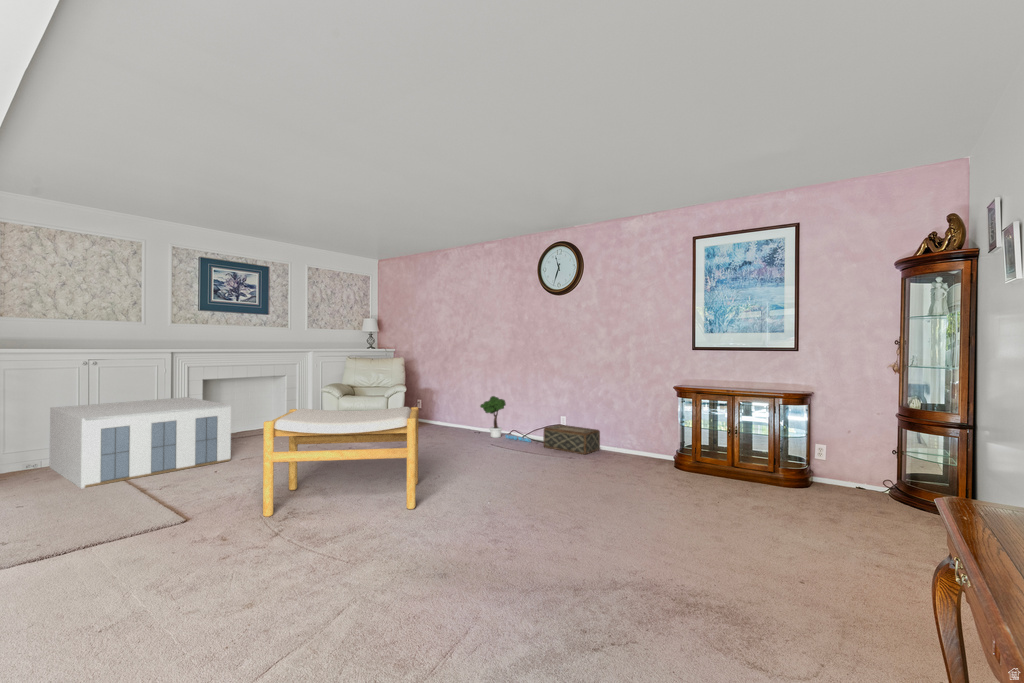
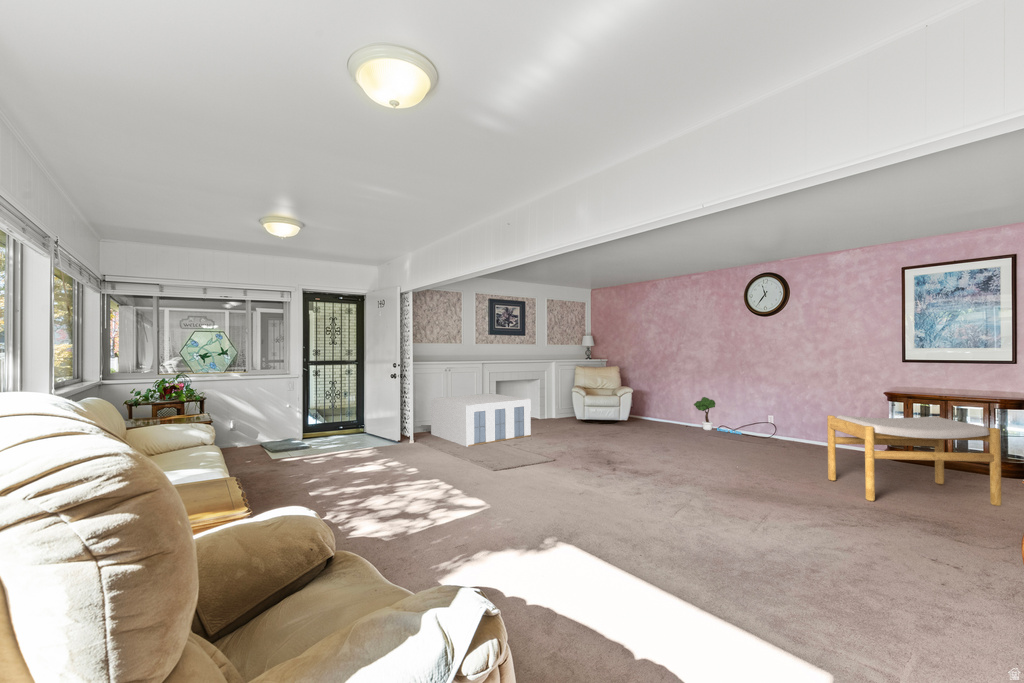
footstool: present [263,407,419,517] -> present [827,415,1002,506]
woven basket: present [543,424,600,454] -> none [755,421,808,446]

